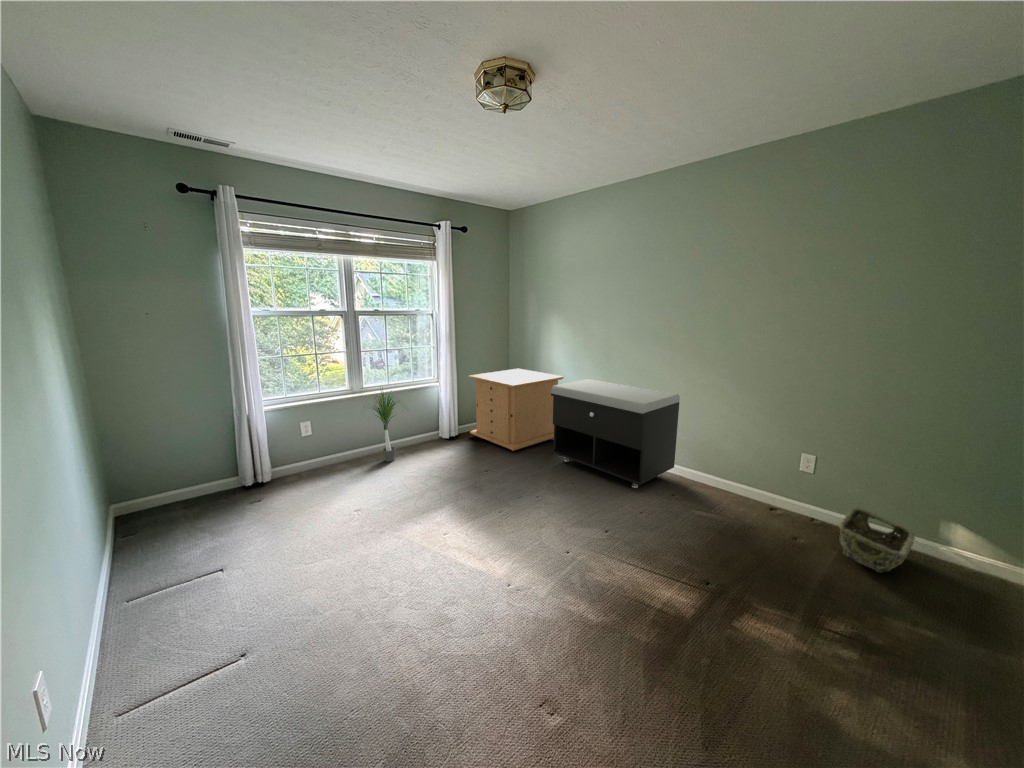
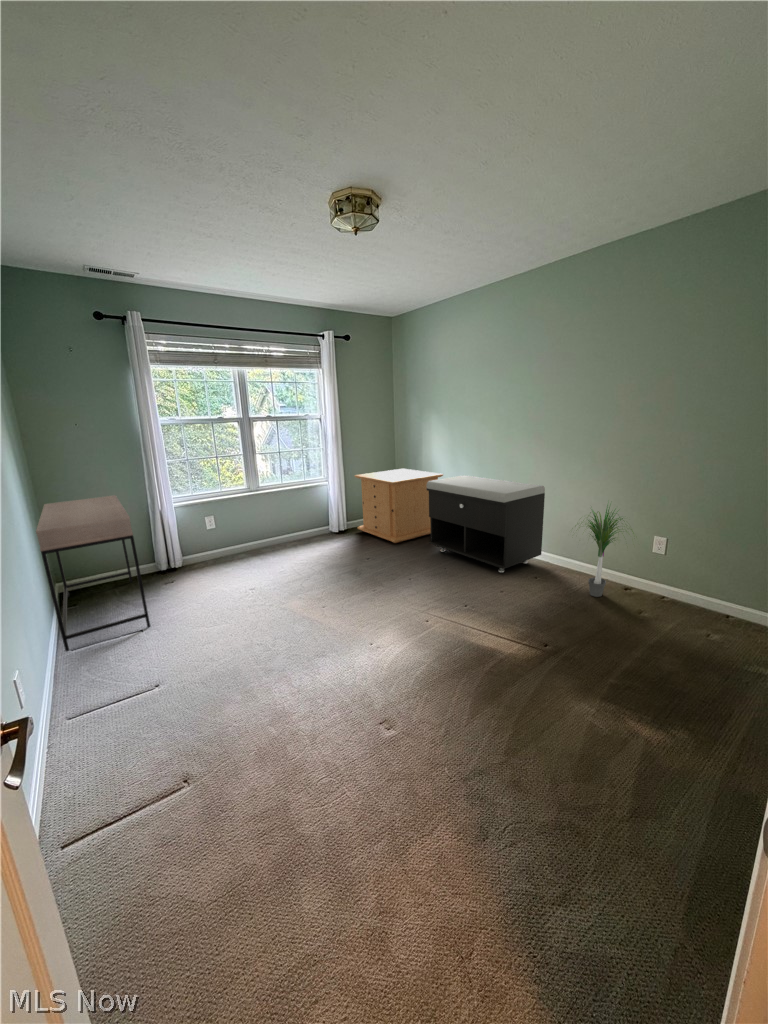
potted plant: present [373,389,402,462] -> present [575,505,633,597]
desk: none [81,399,231,607] -> present [36,495,150,651]
woven basket: present [839,508,915,572] -> none [675,584,750,638]

